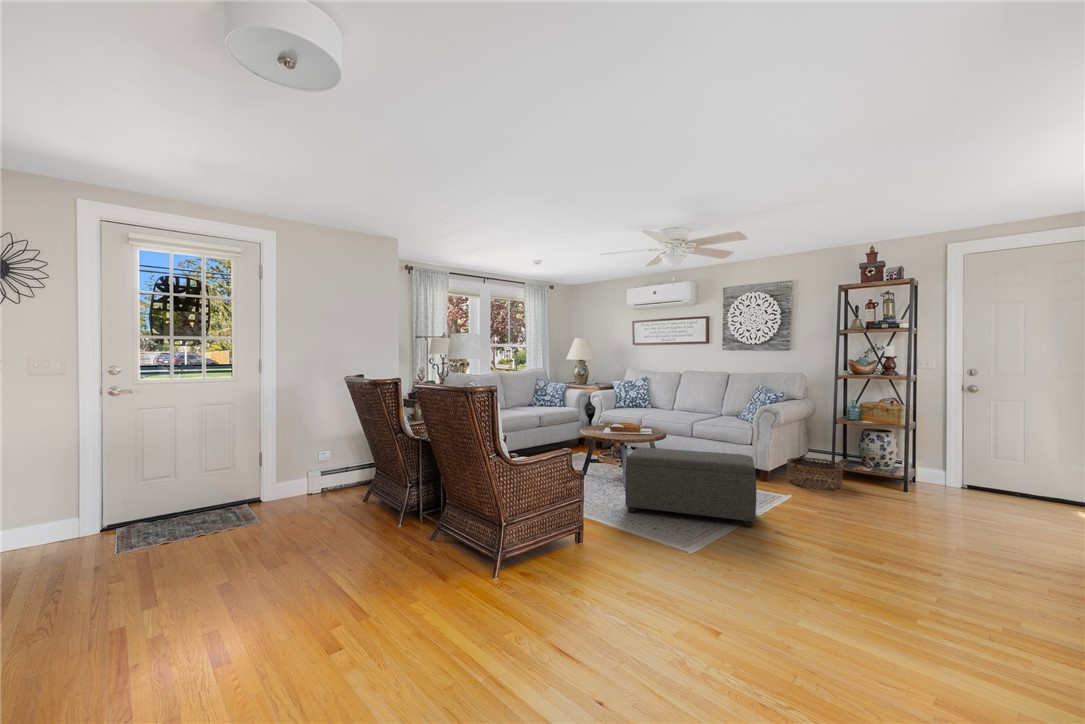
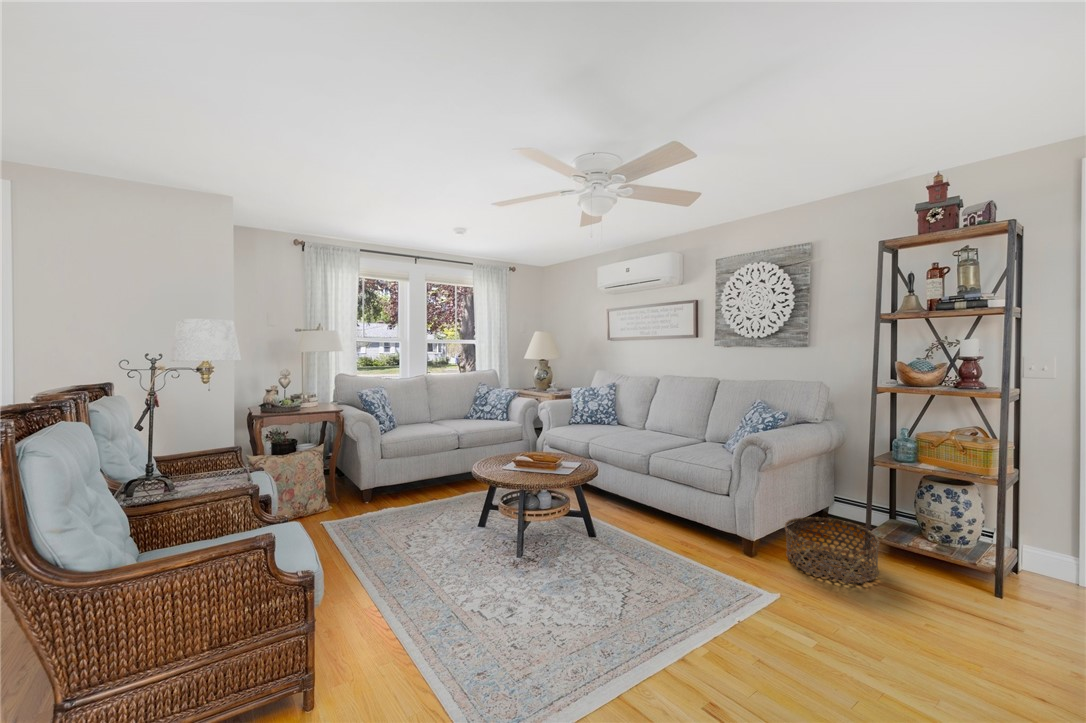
ottoman: present [625,448,756,527] -> none [465,507,689,692]

